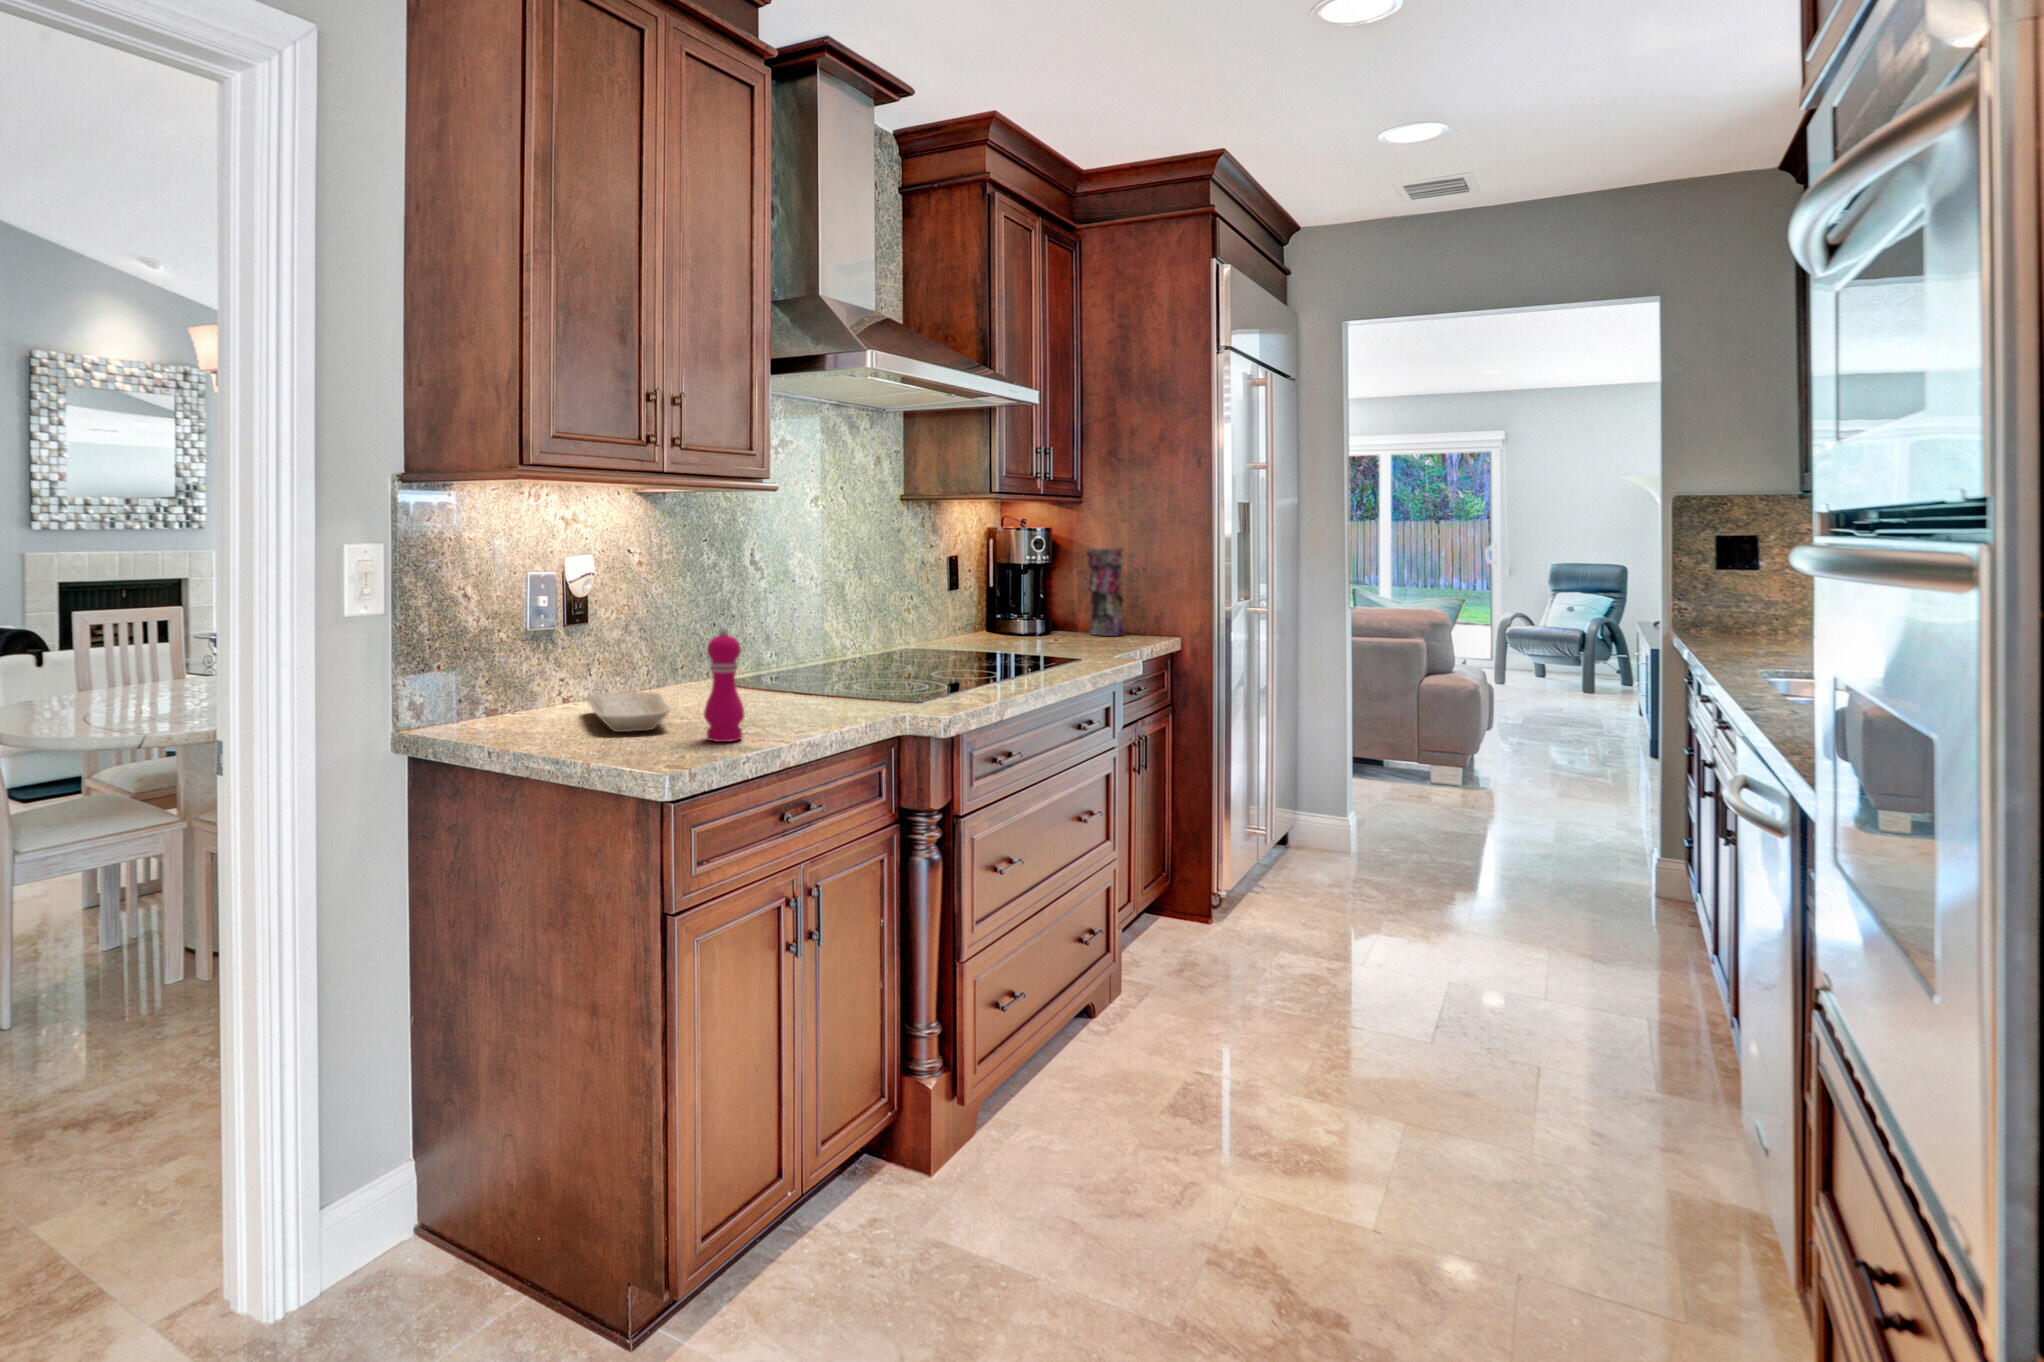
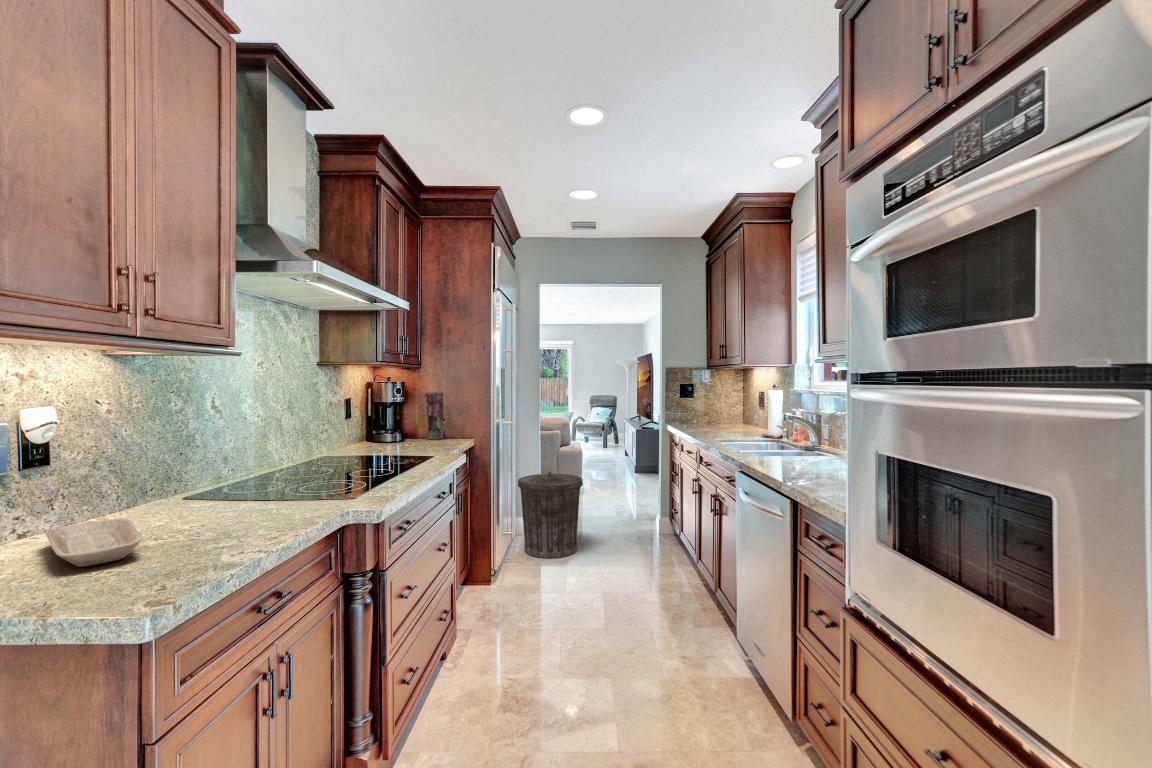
pepper mill: present [704,627,744,742] -> none [180,465,221,564]
trash can: none [1285,721,1438,906] -> present [518,472,583,558]

